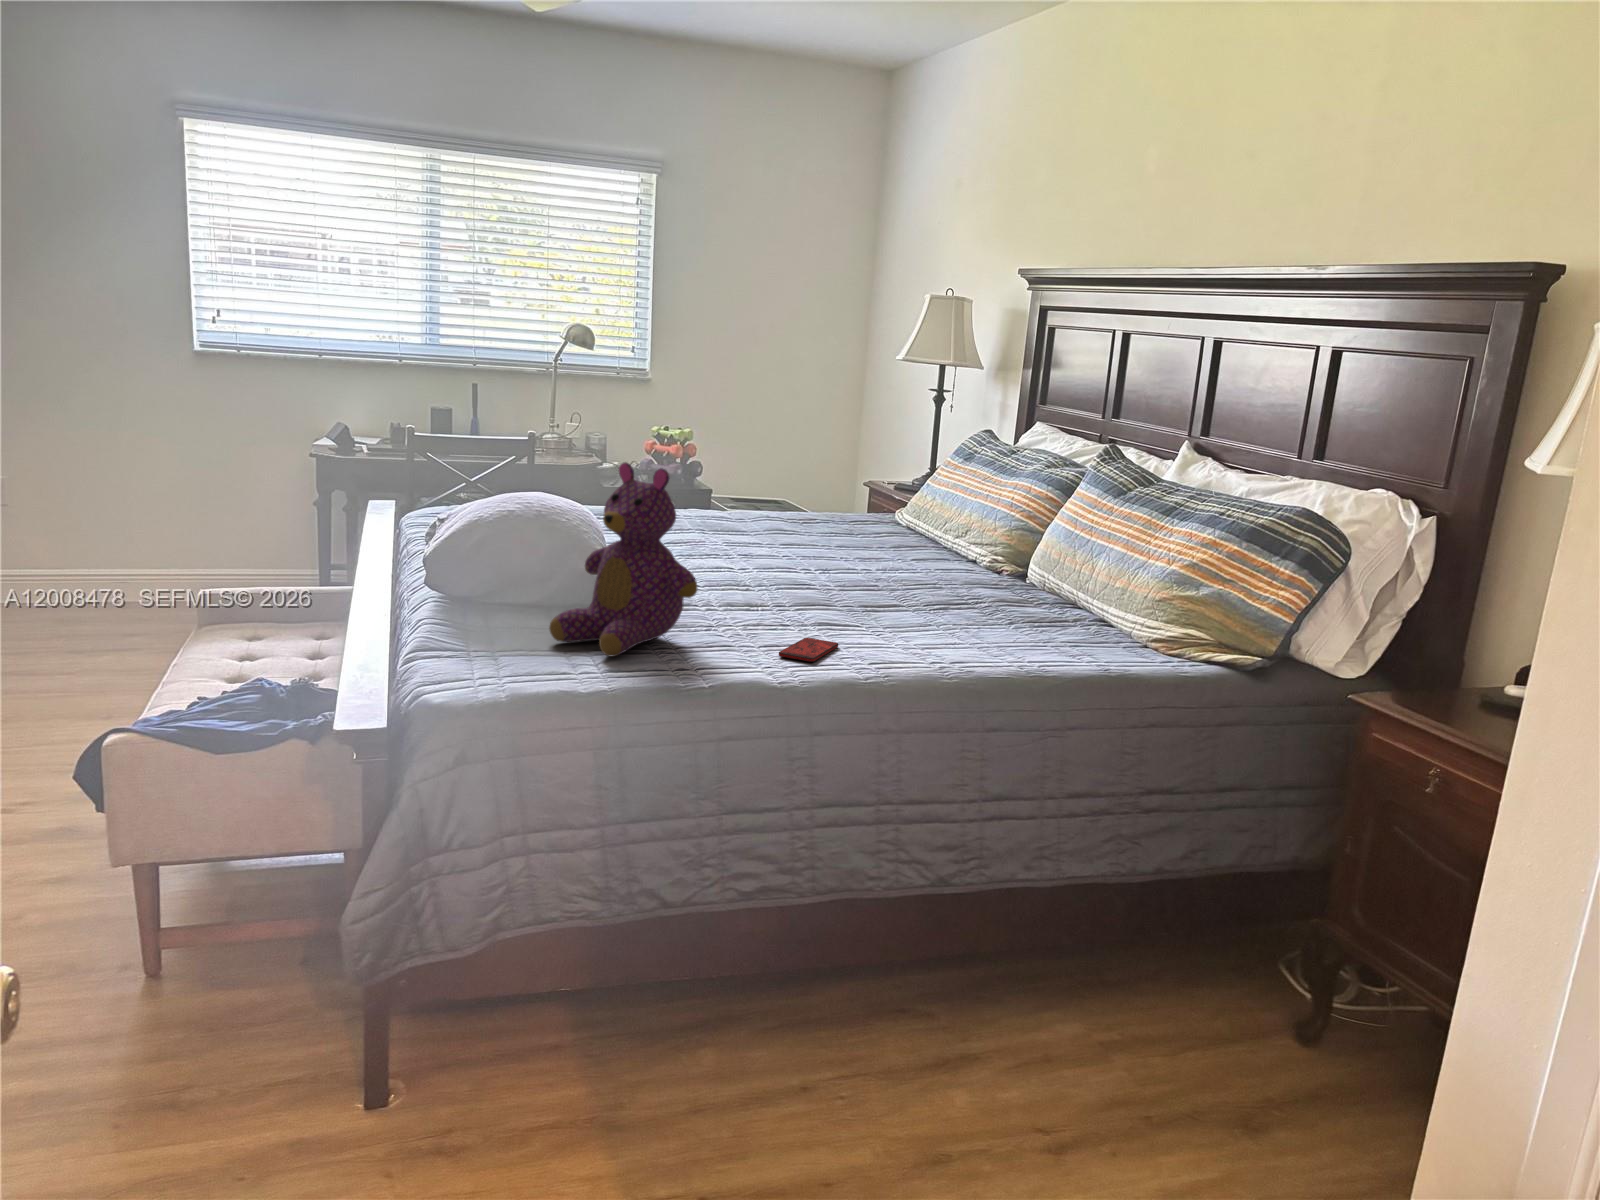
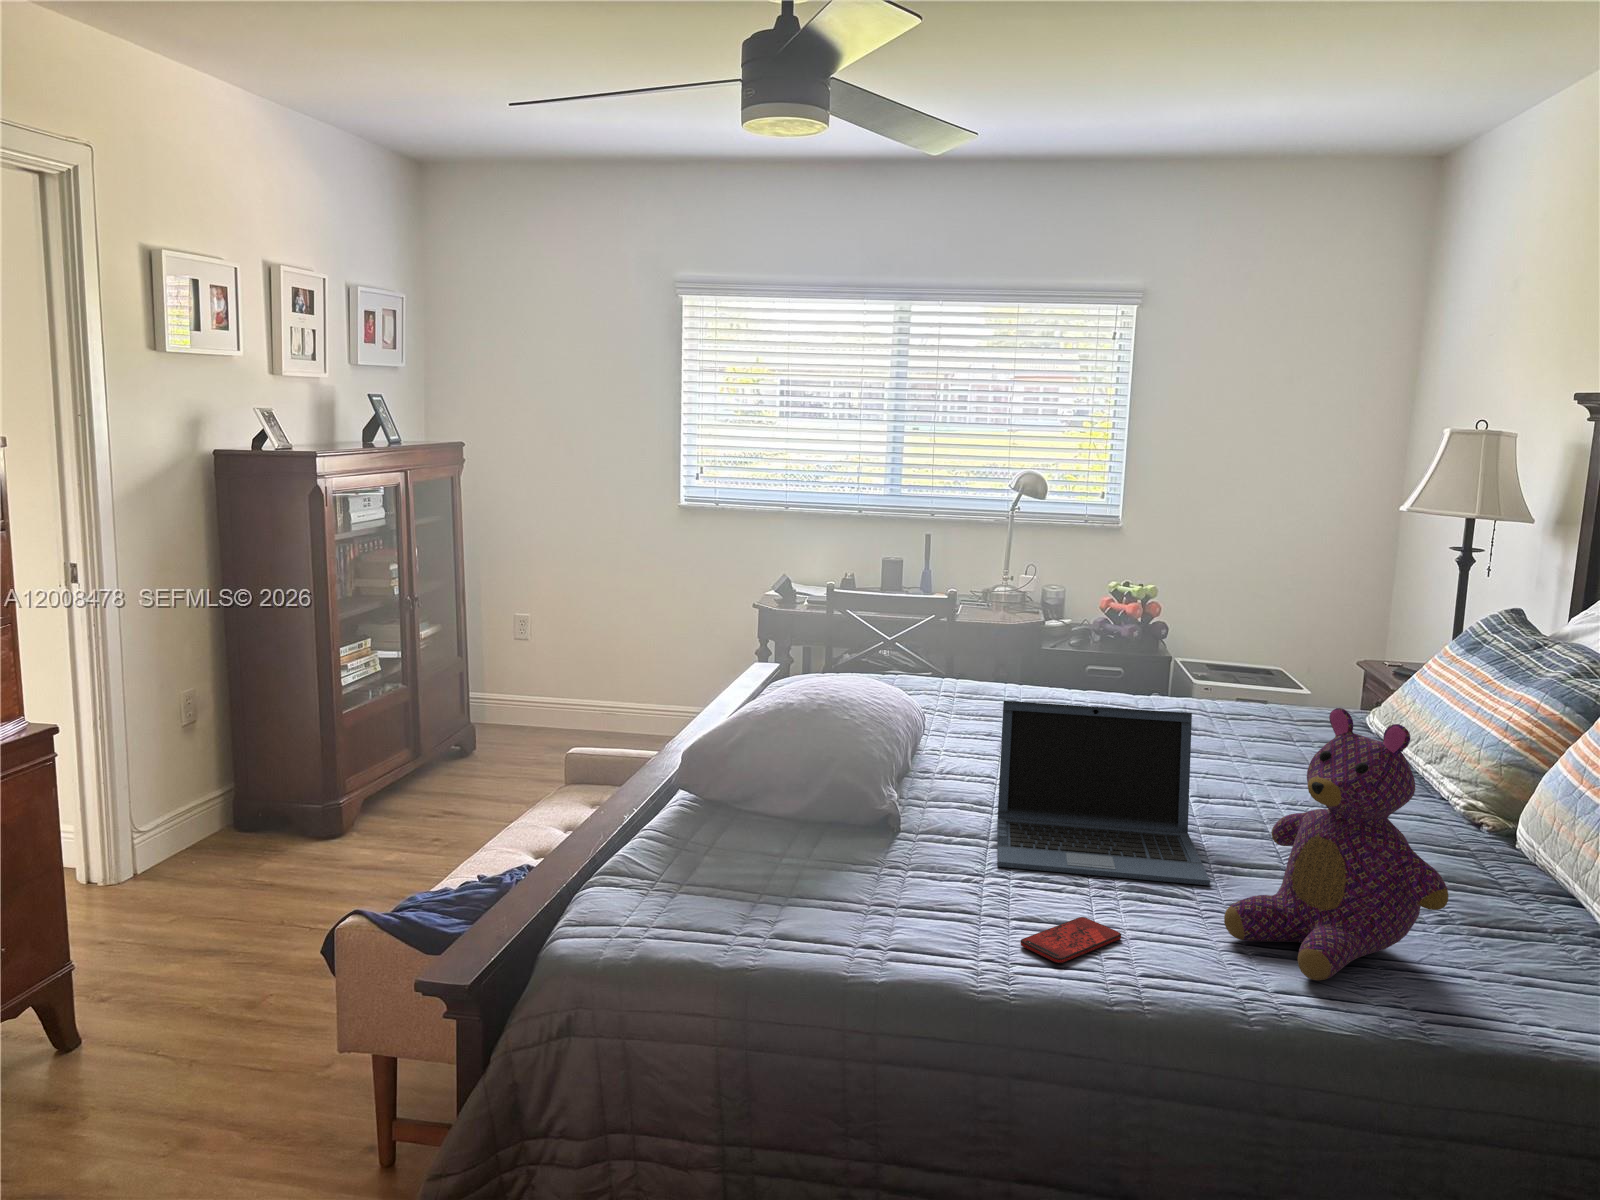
teddy bear: present [549,462,698,656] -> present [1224,708,1449,980]
laptop: none [692,497,869,619] -> present [997,701,1210,885]

